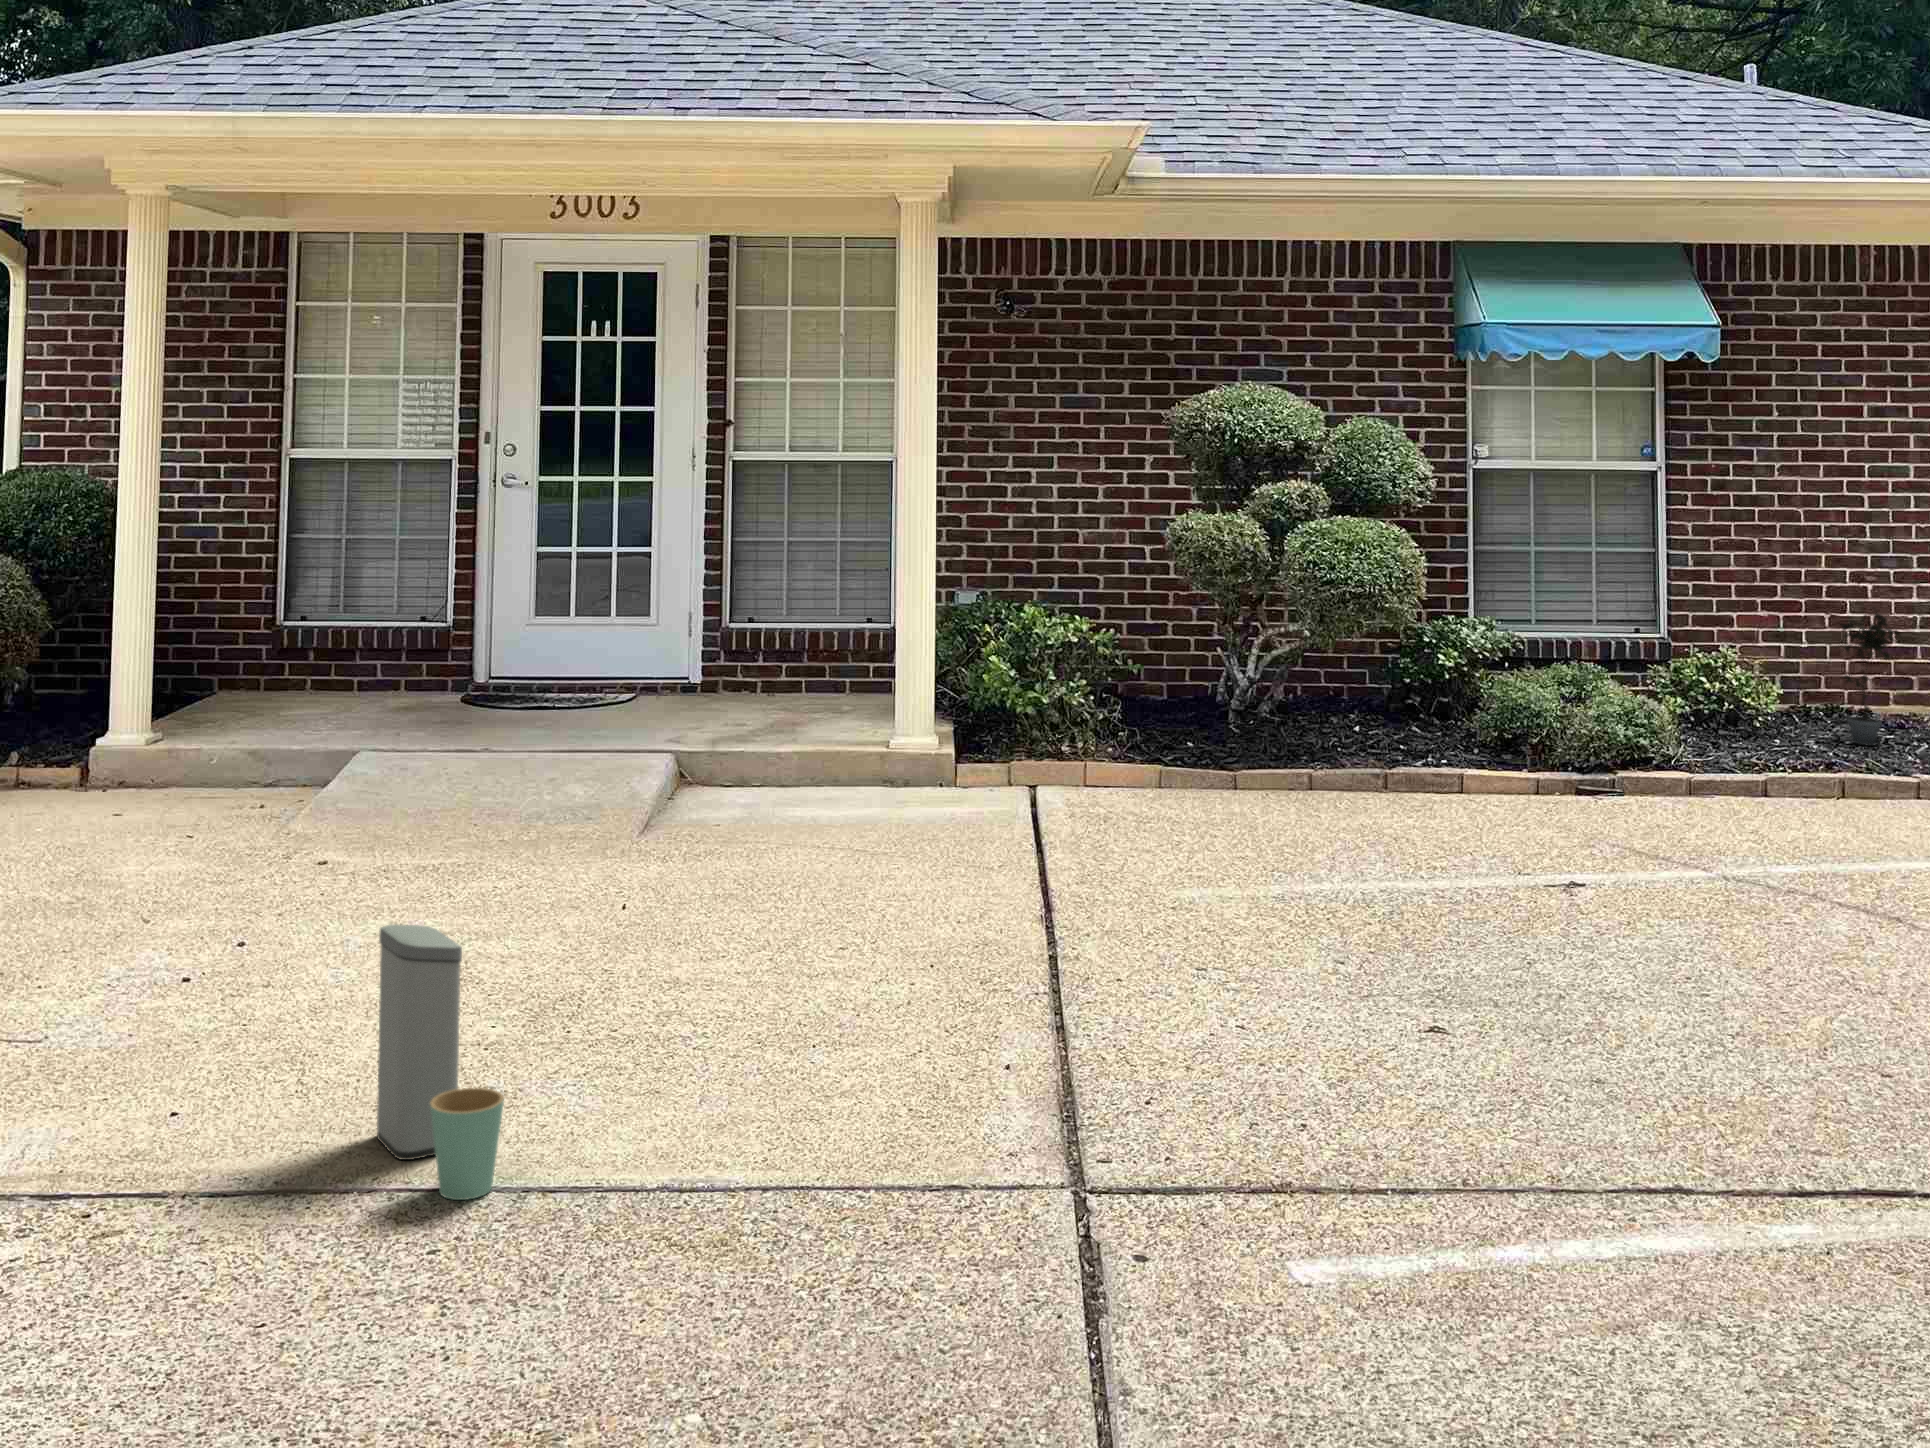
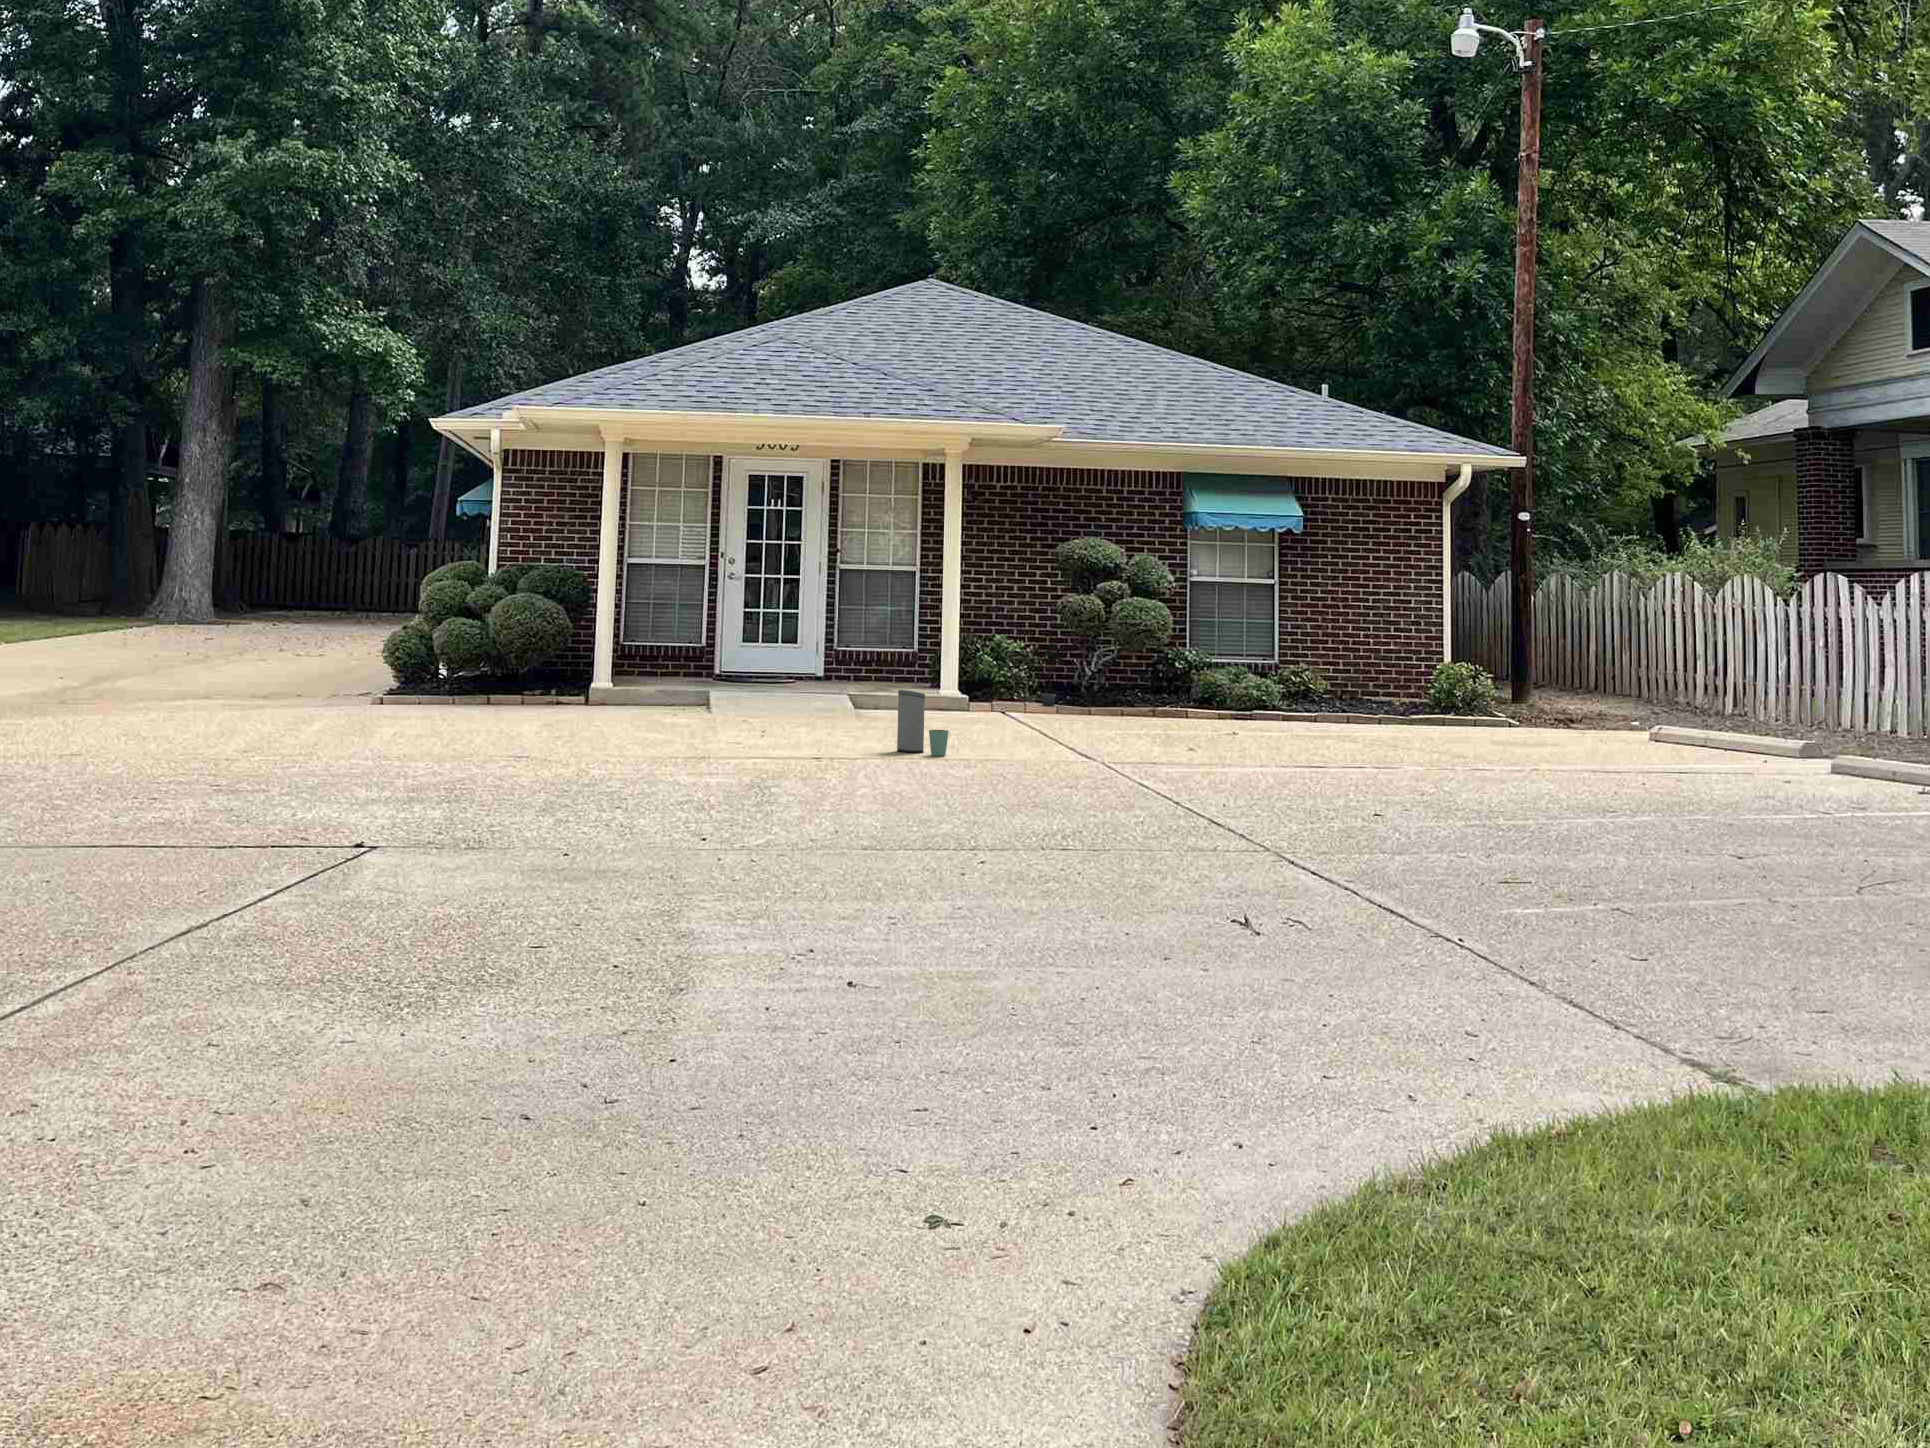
potted plant: present [1841,612,1899,746] -> present [1033,641,1072,706]

